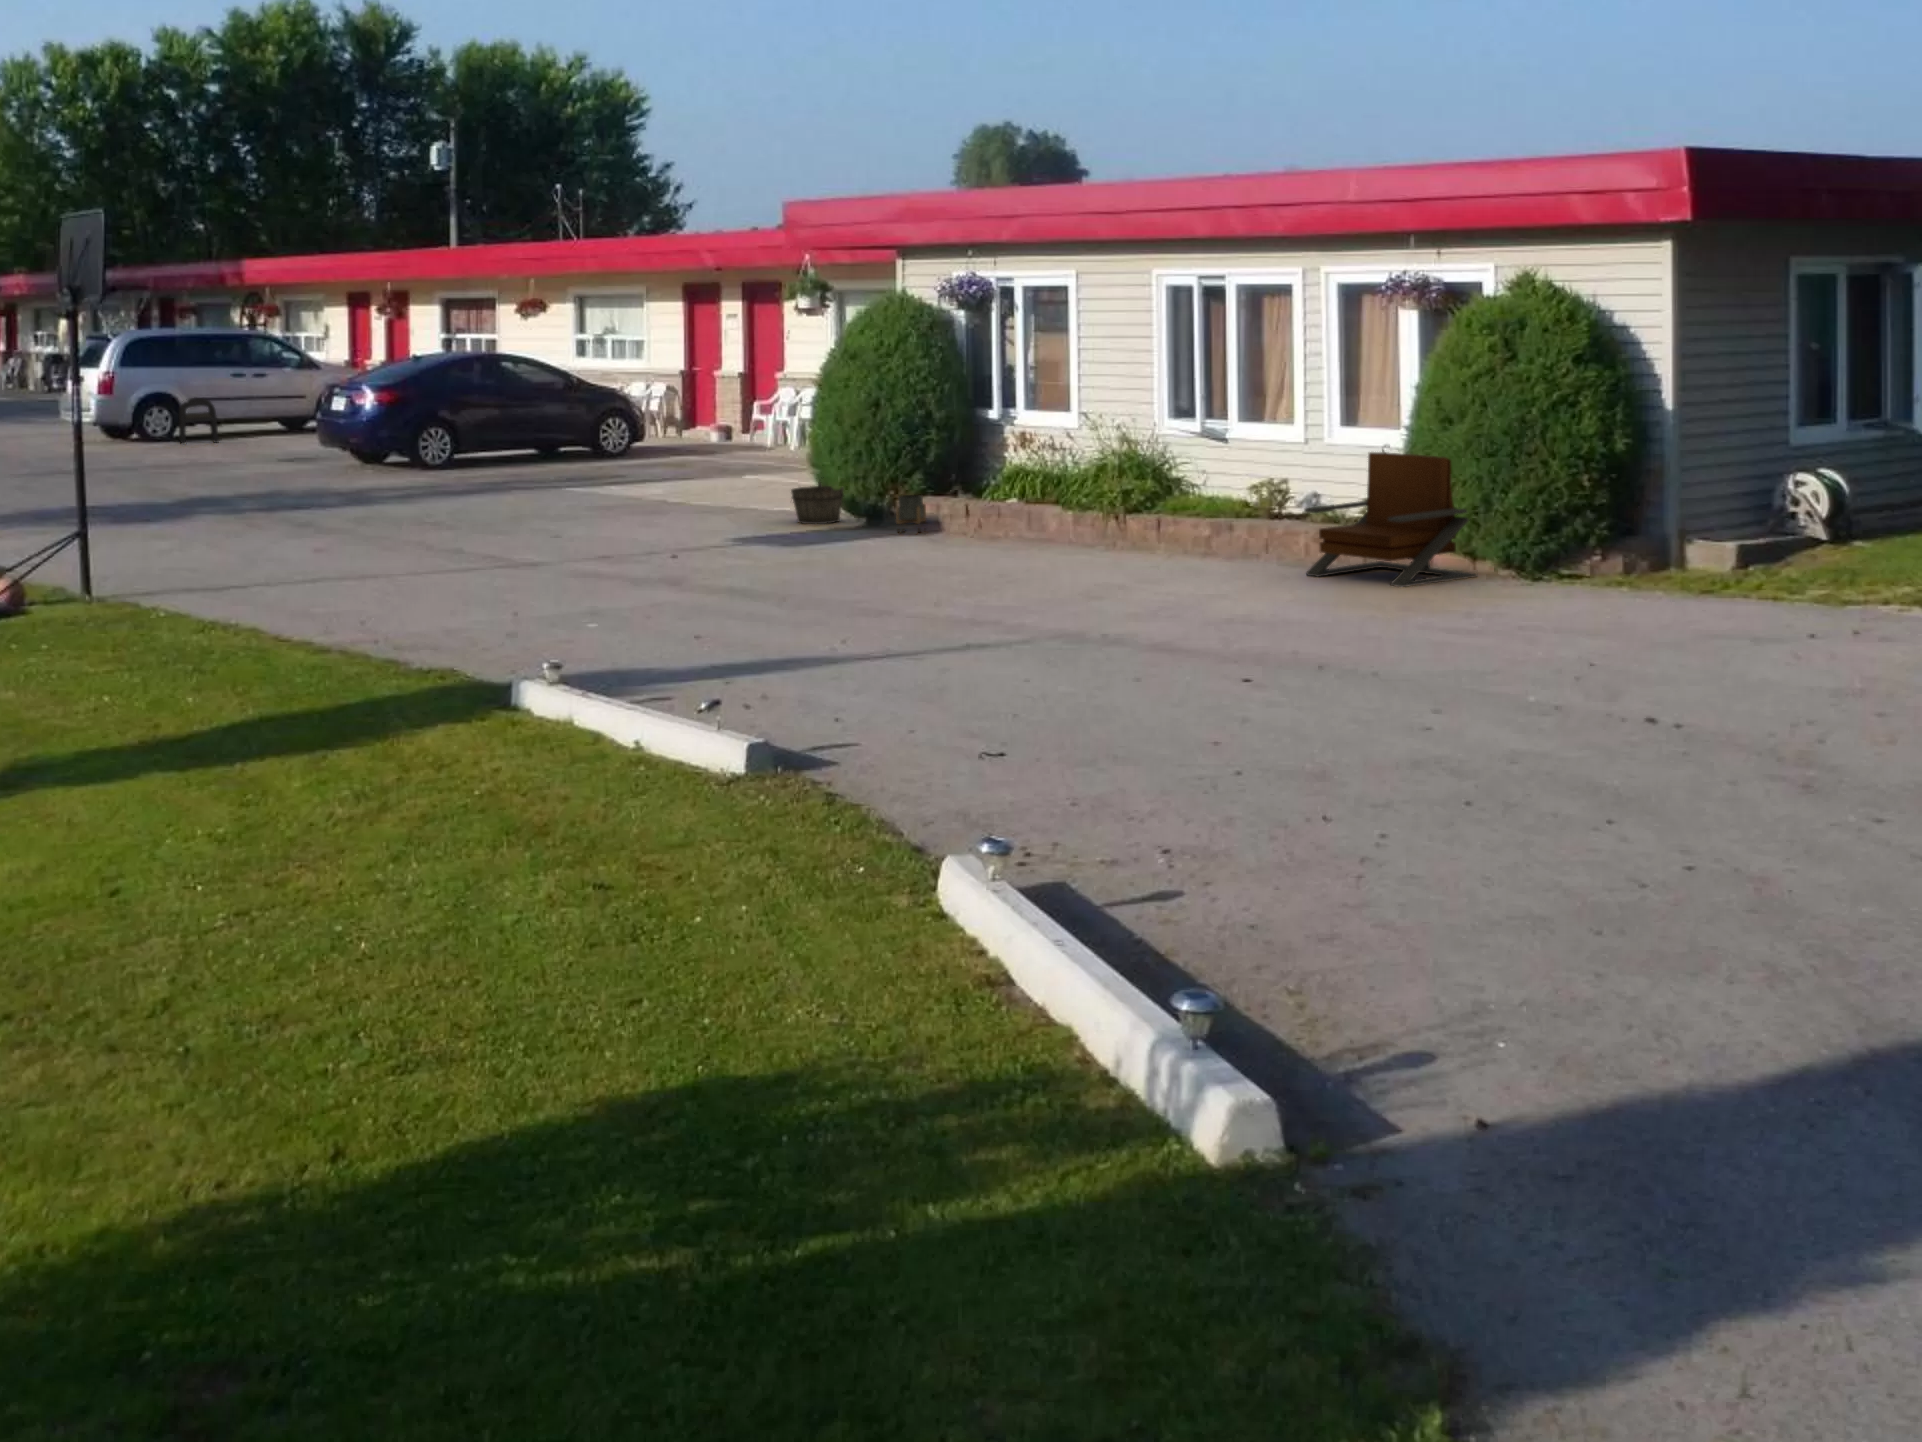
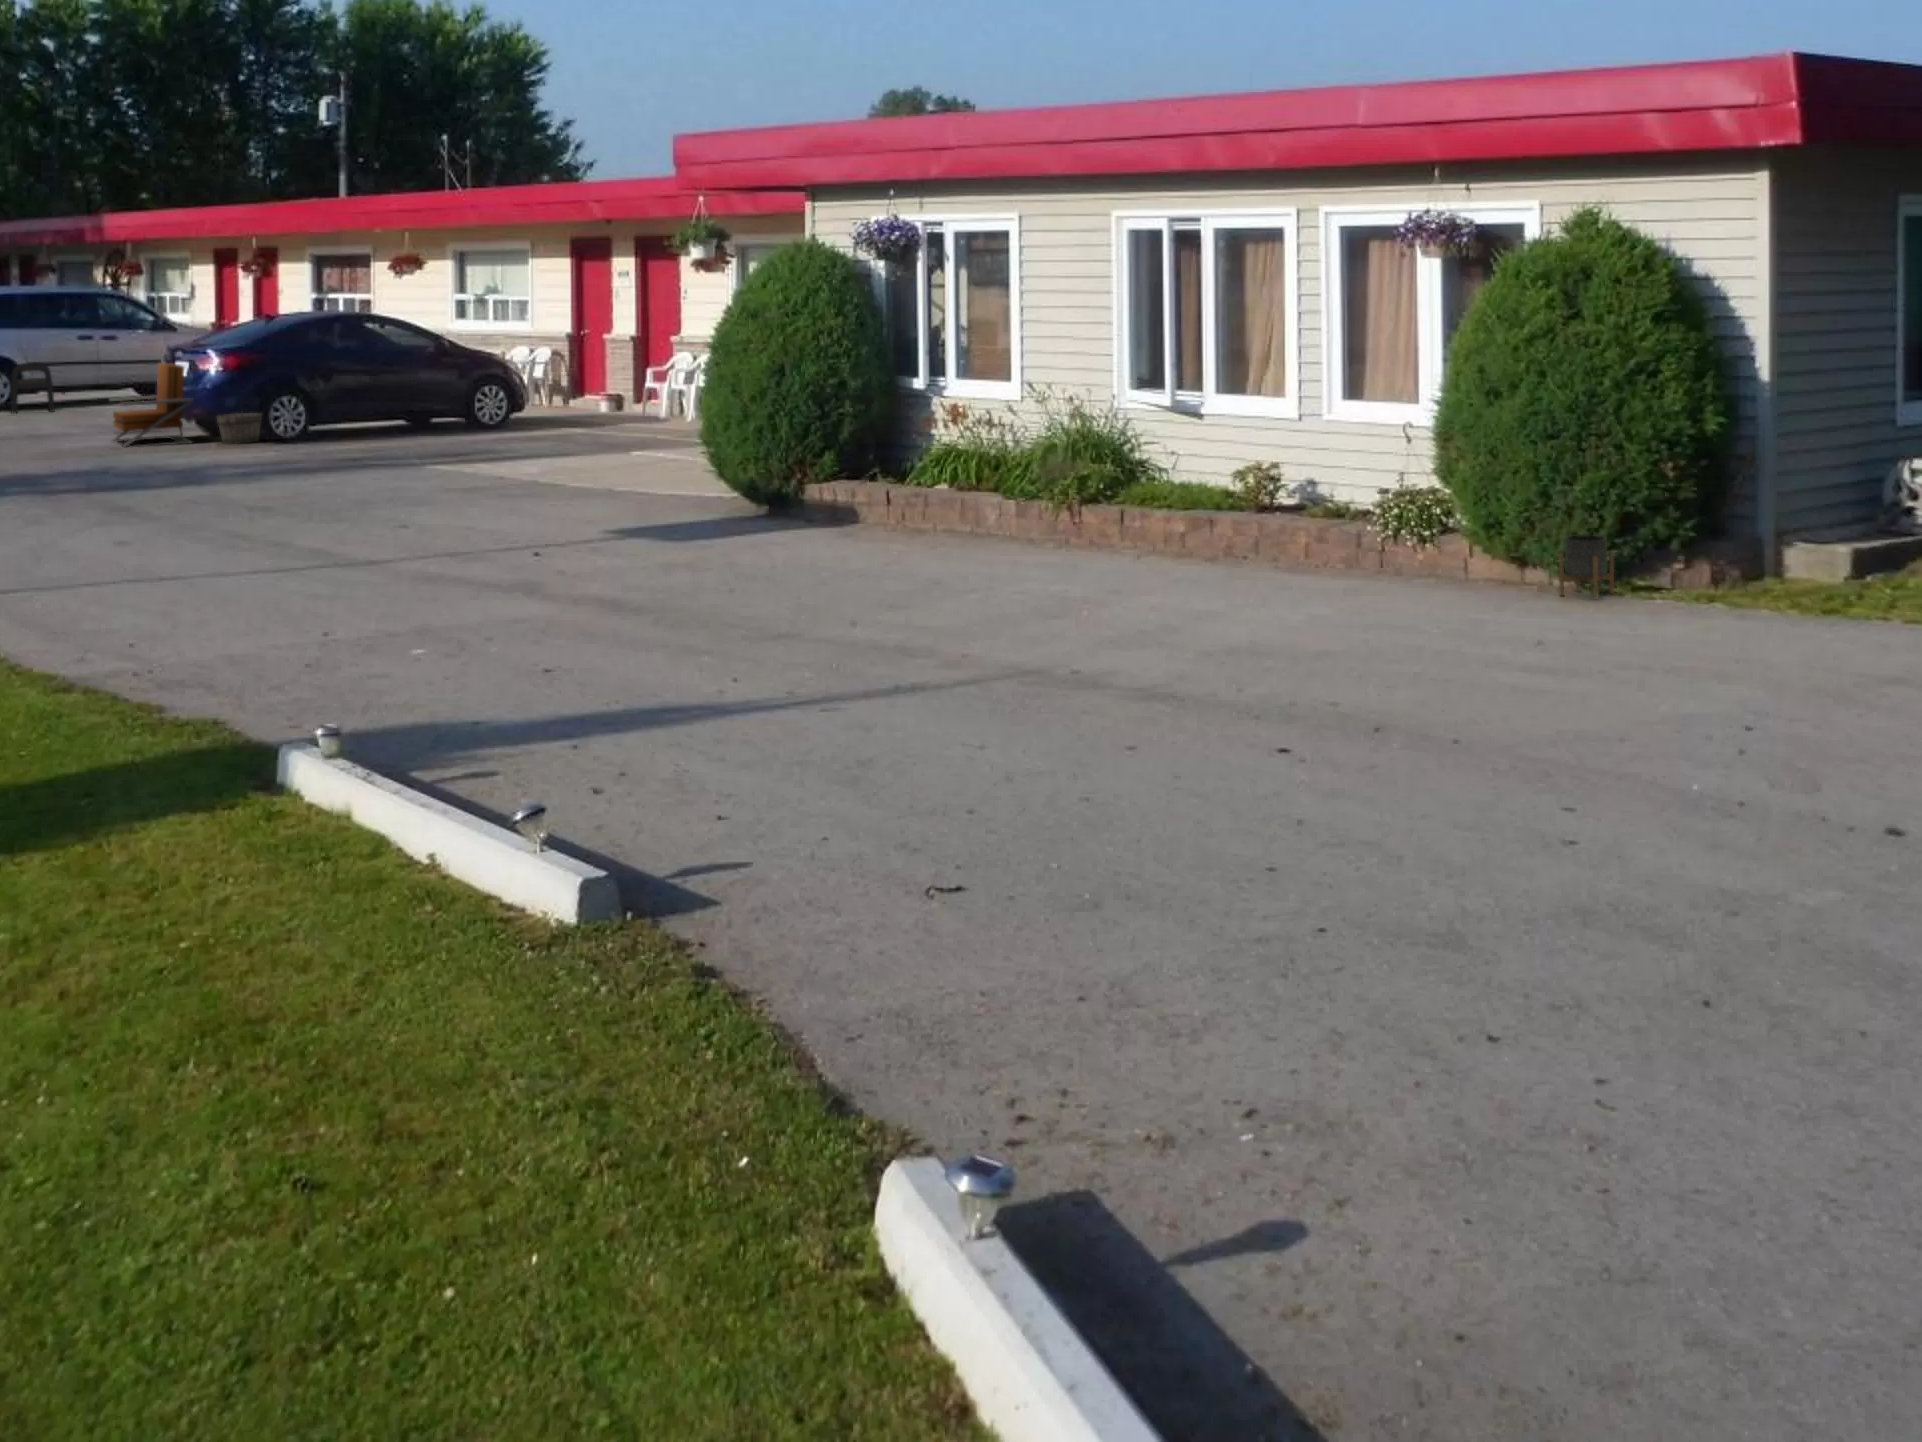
lounge chair: present [1305,452,1477,587] -> present [110,363,193,447]
wooden bucket: present [791,482,844,524] -> present [217,412,262,444]
planter: present [896,495,926,532] -> present [1559,535,1614,599]

